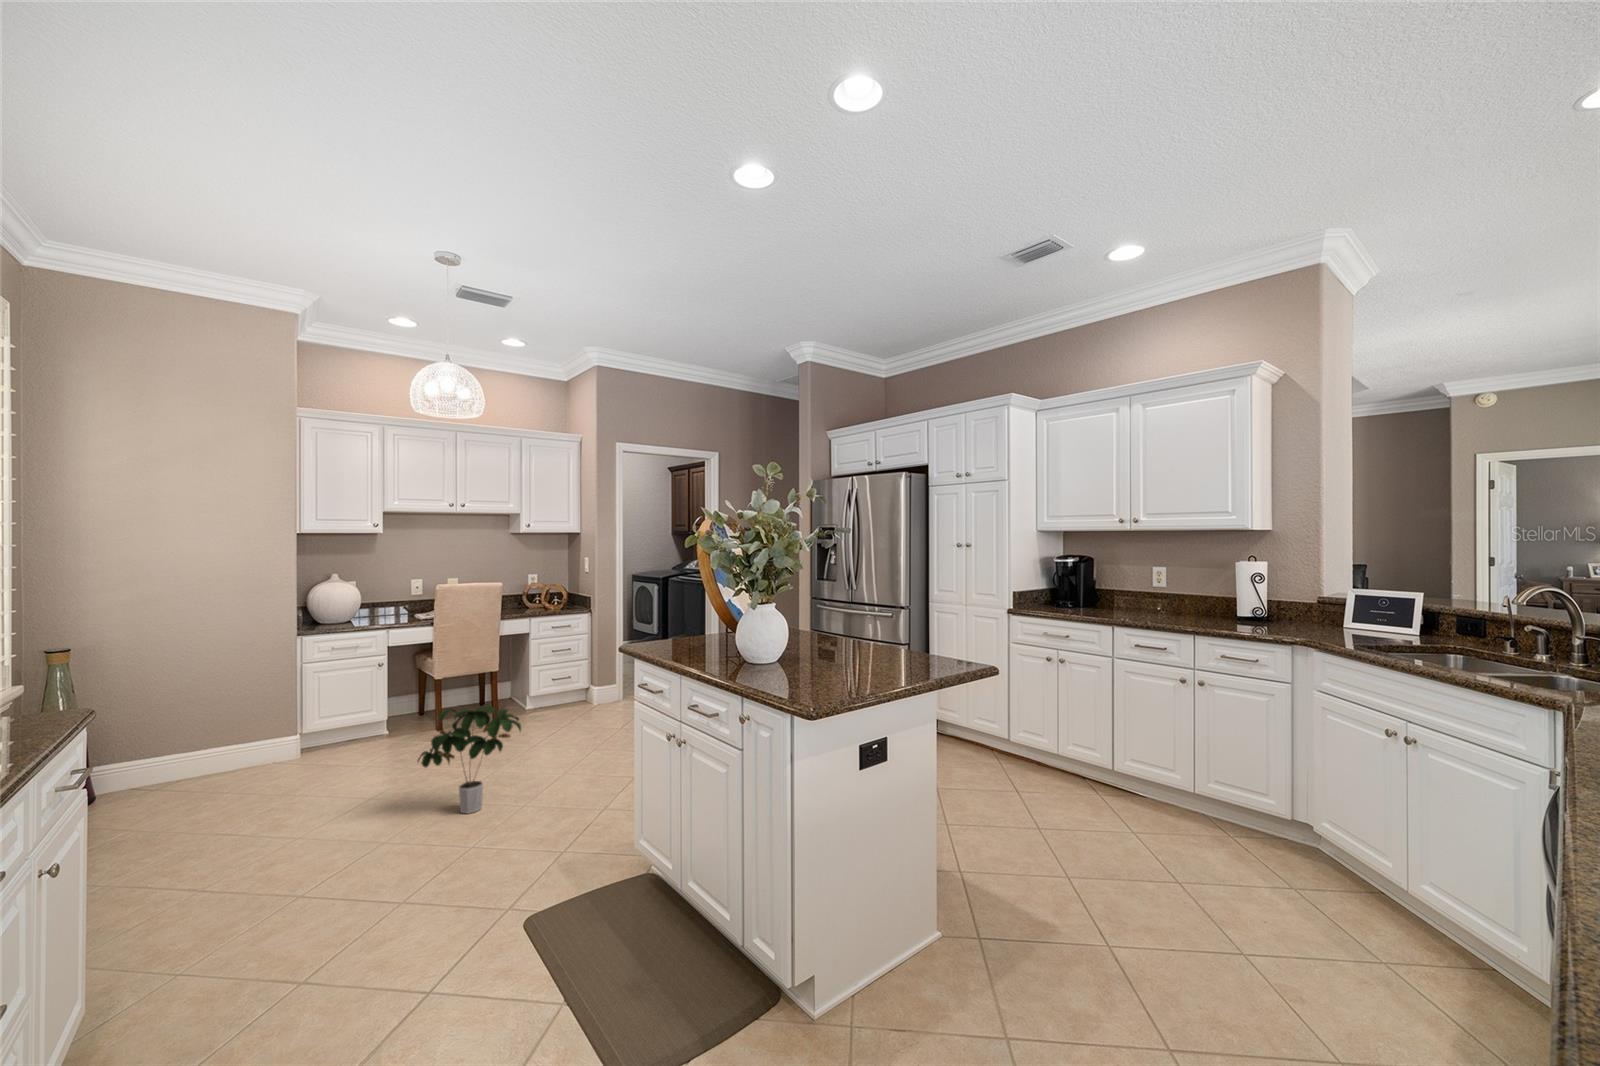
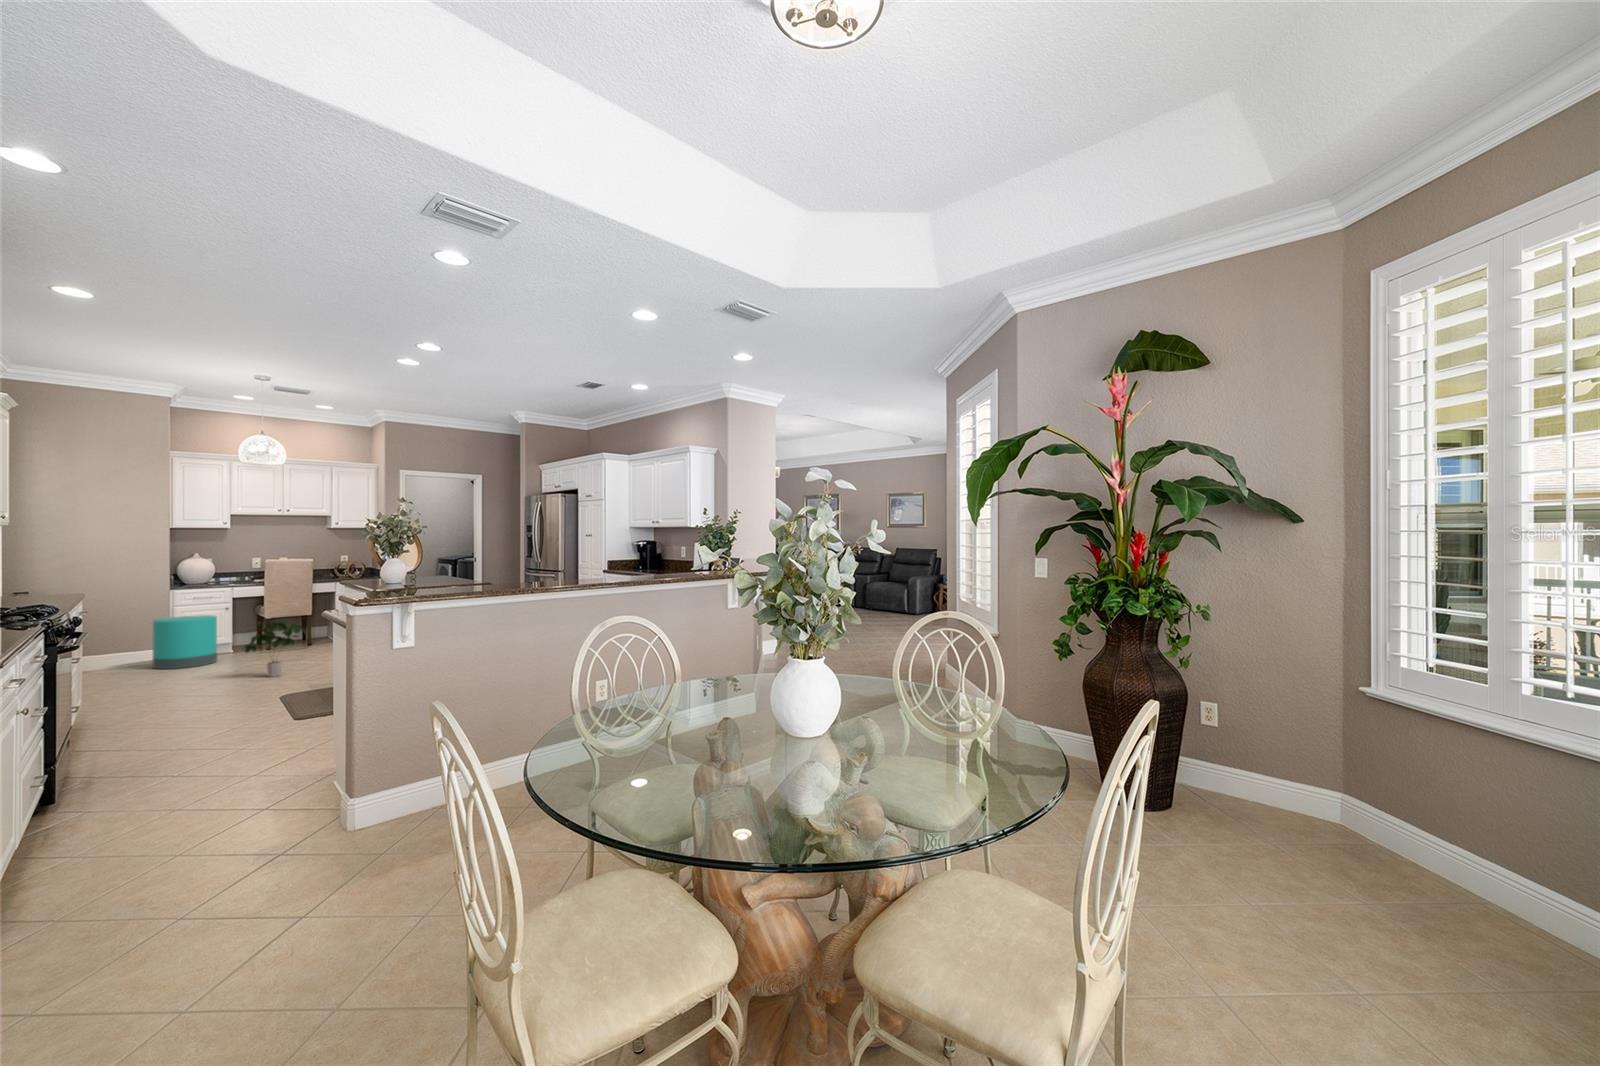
trash can: none [272,678,368,778] -> present [153,615,217,669]

